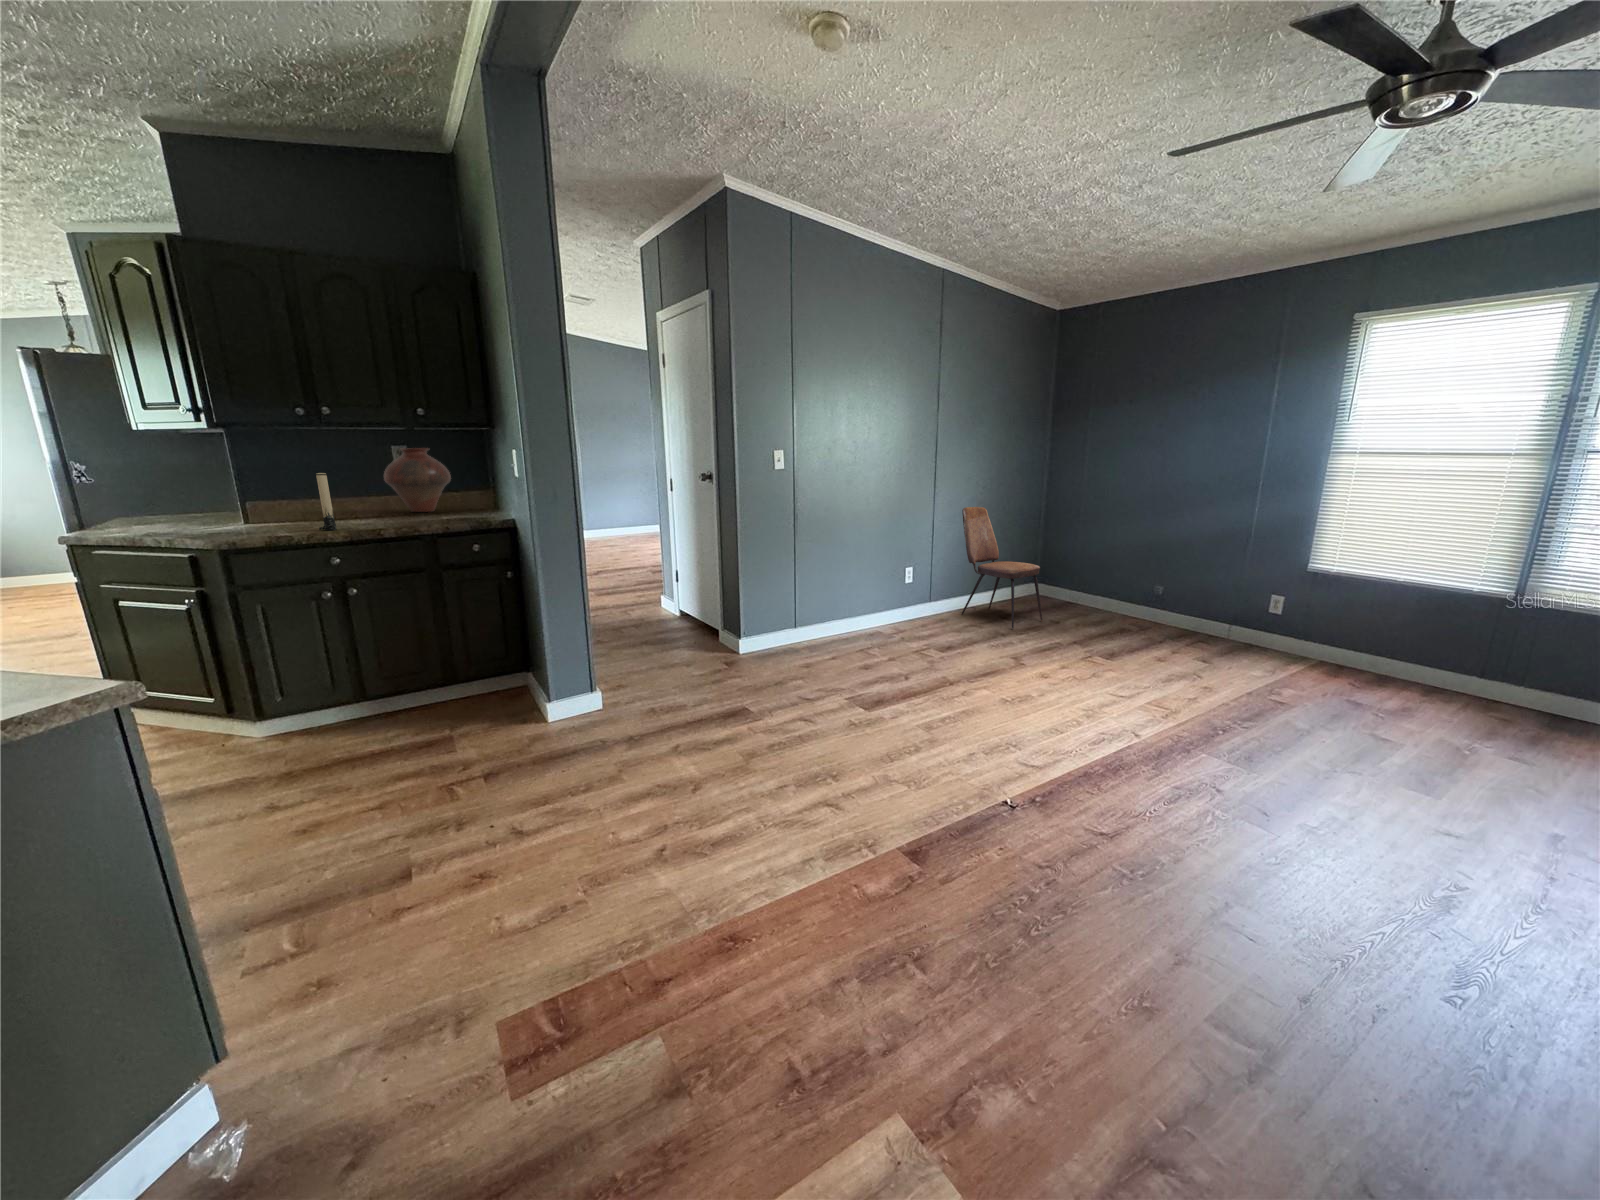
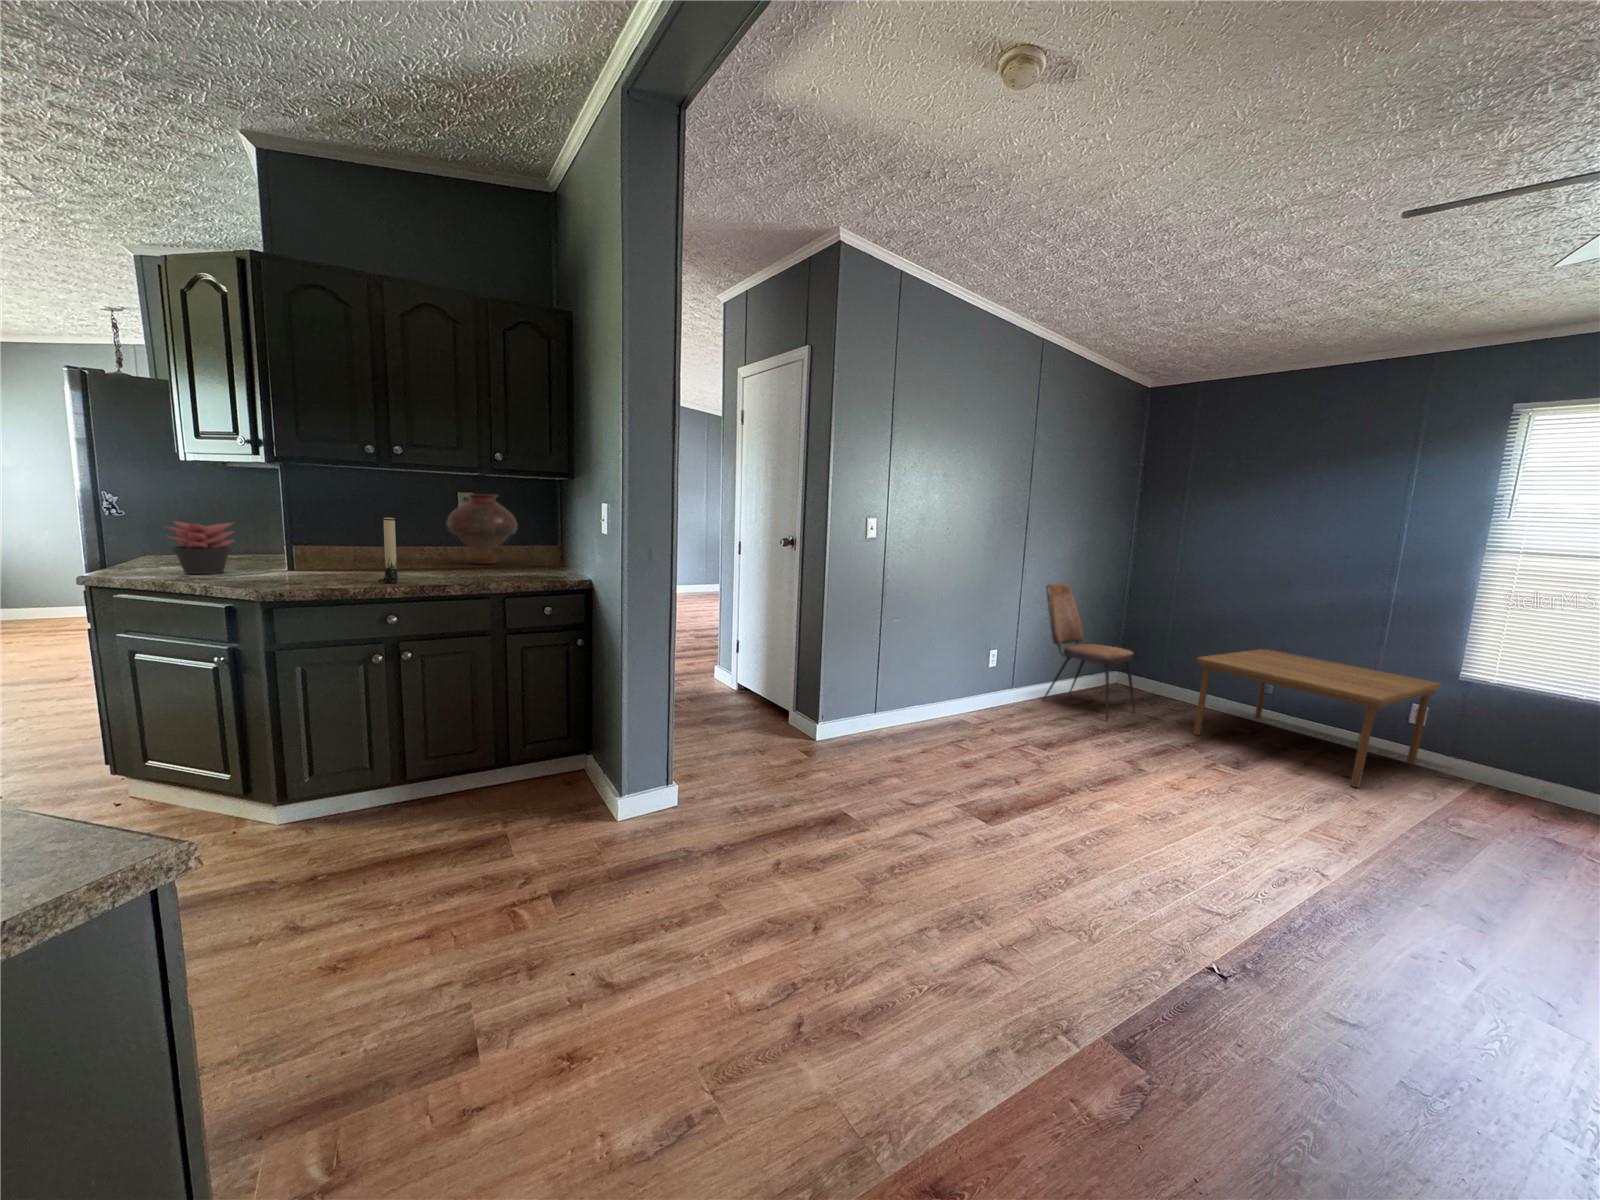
succulent plant: none [127,485,192,531] -> present [167,521,233,574]
coffee table: none [1087,558,1300,672] -> present [1193,649,1442,787]

